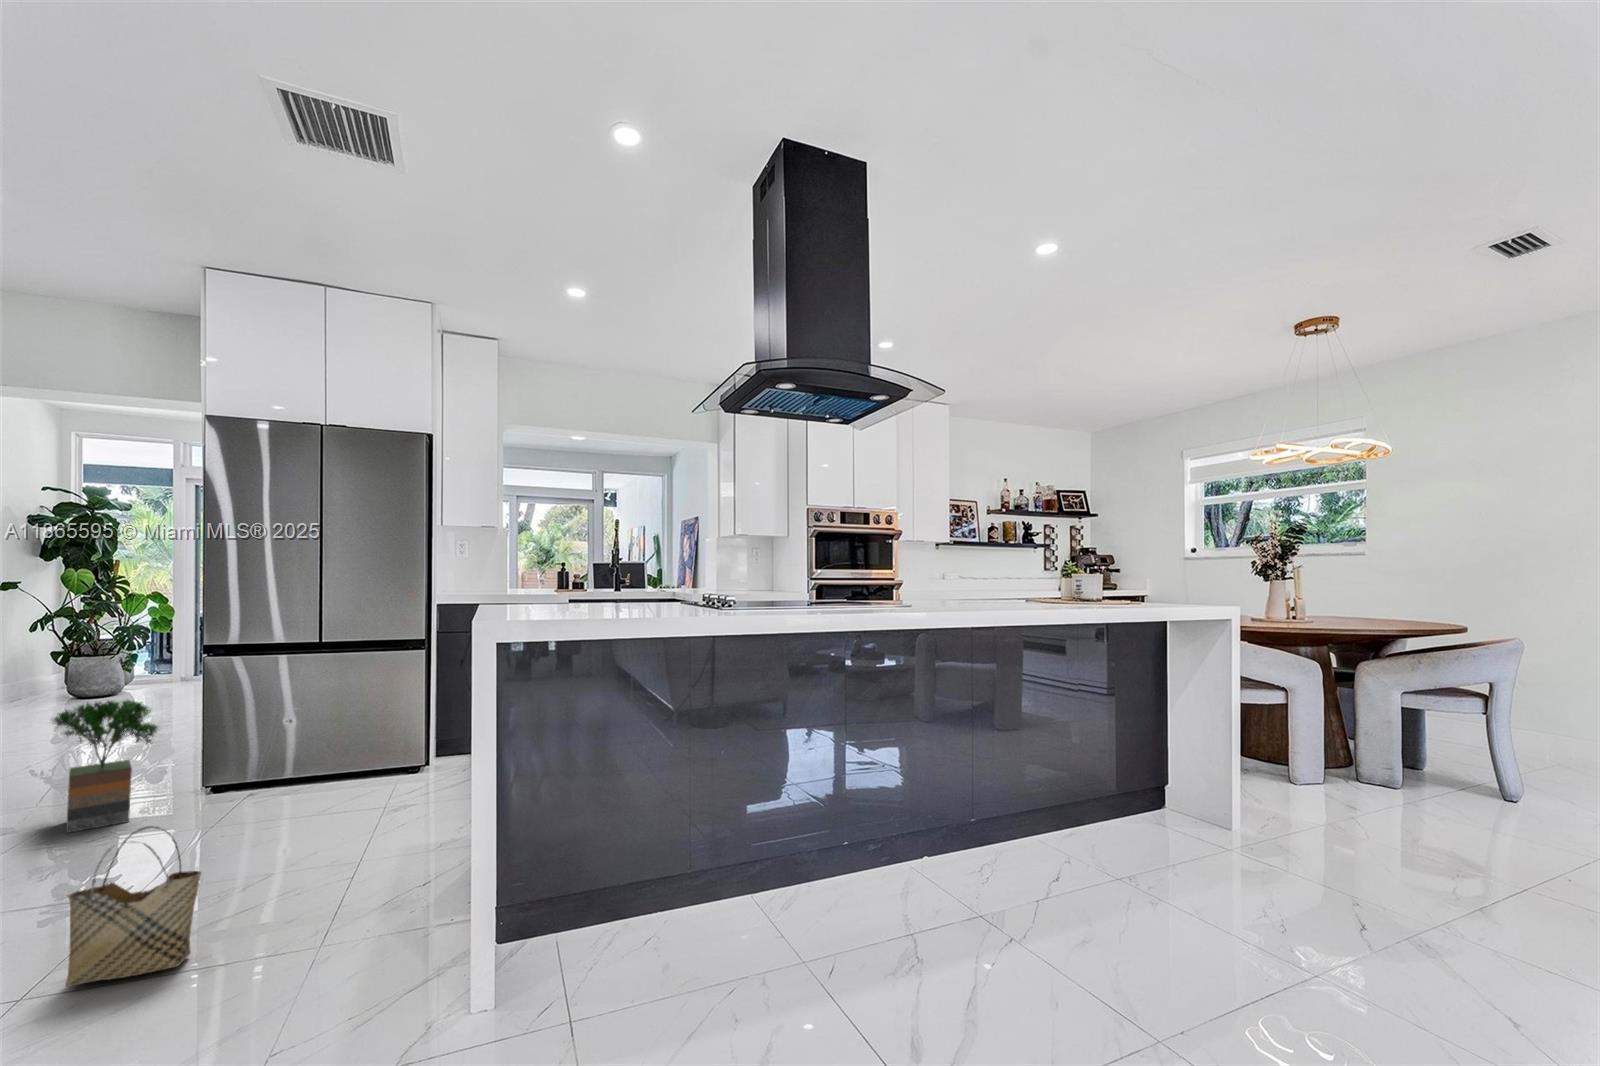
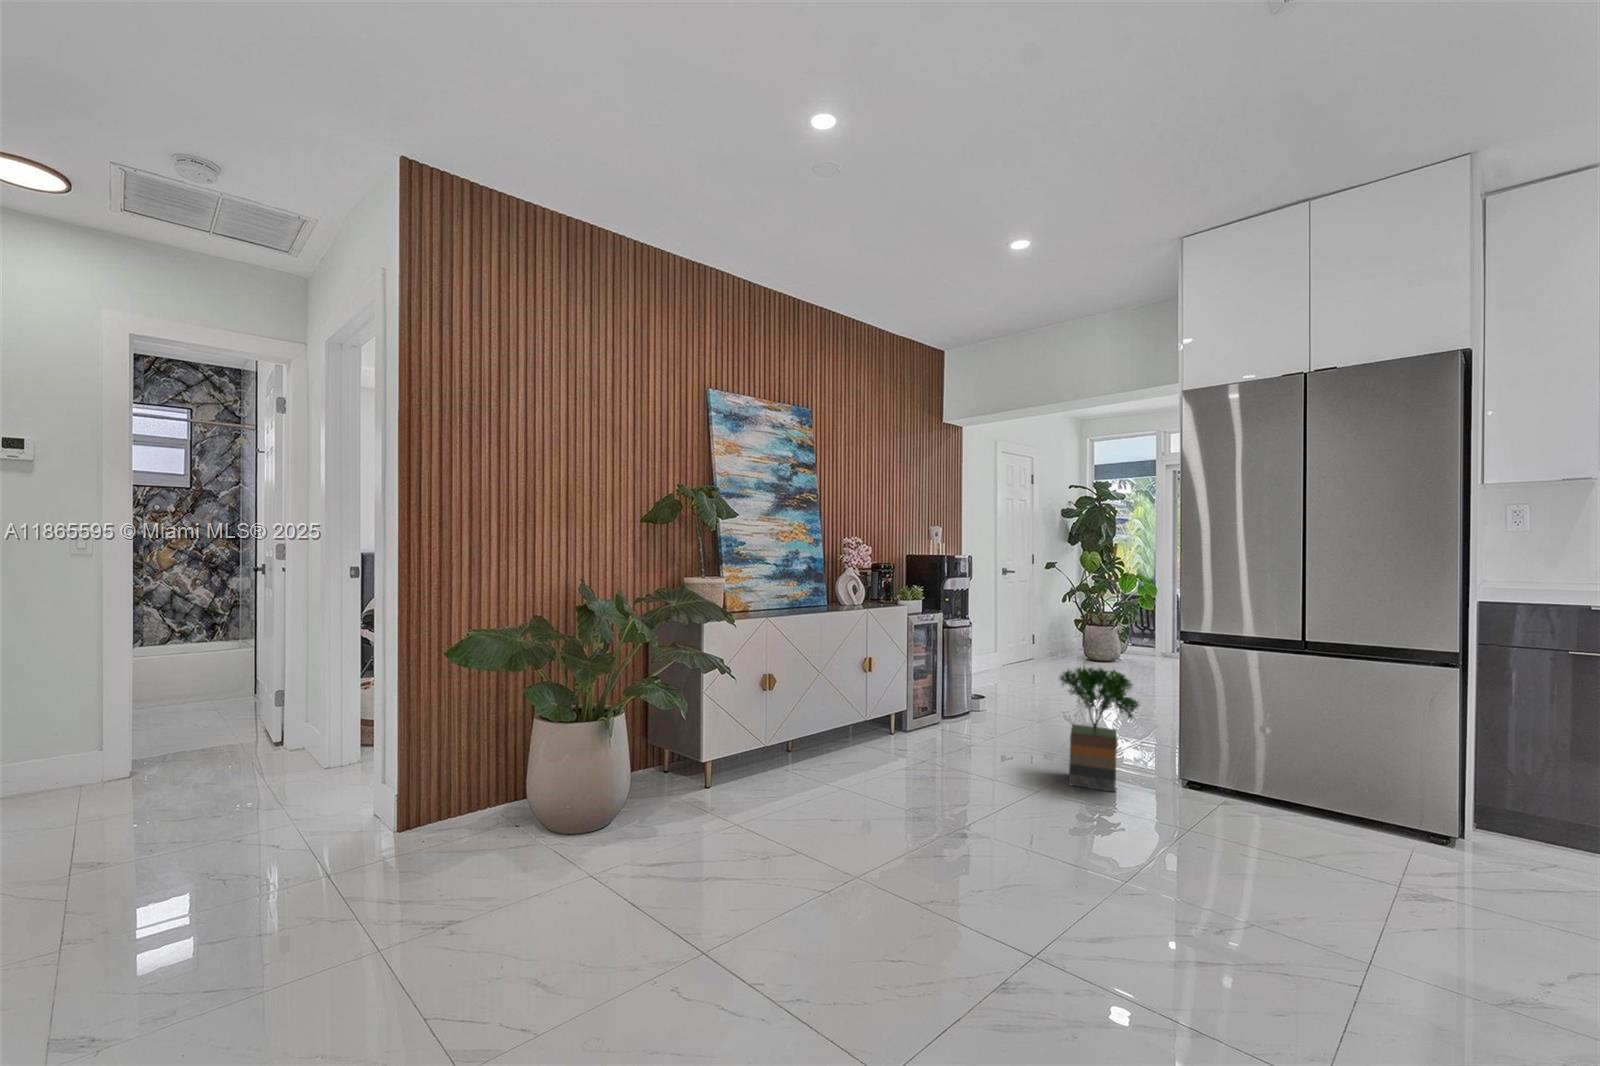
woven basket: present [65,826,201,987] -> none [1046,821,1170,1009]

